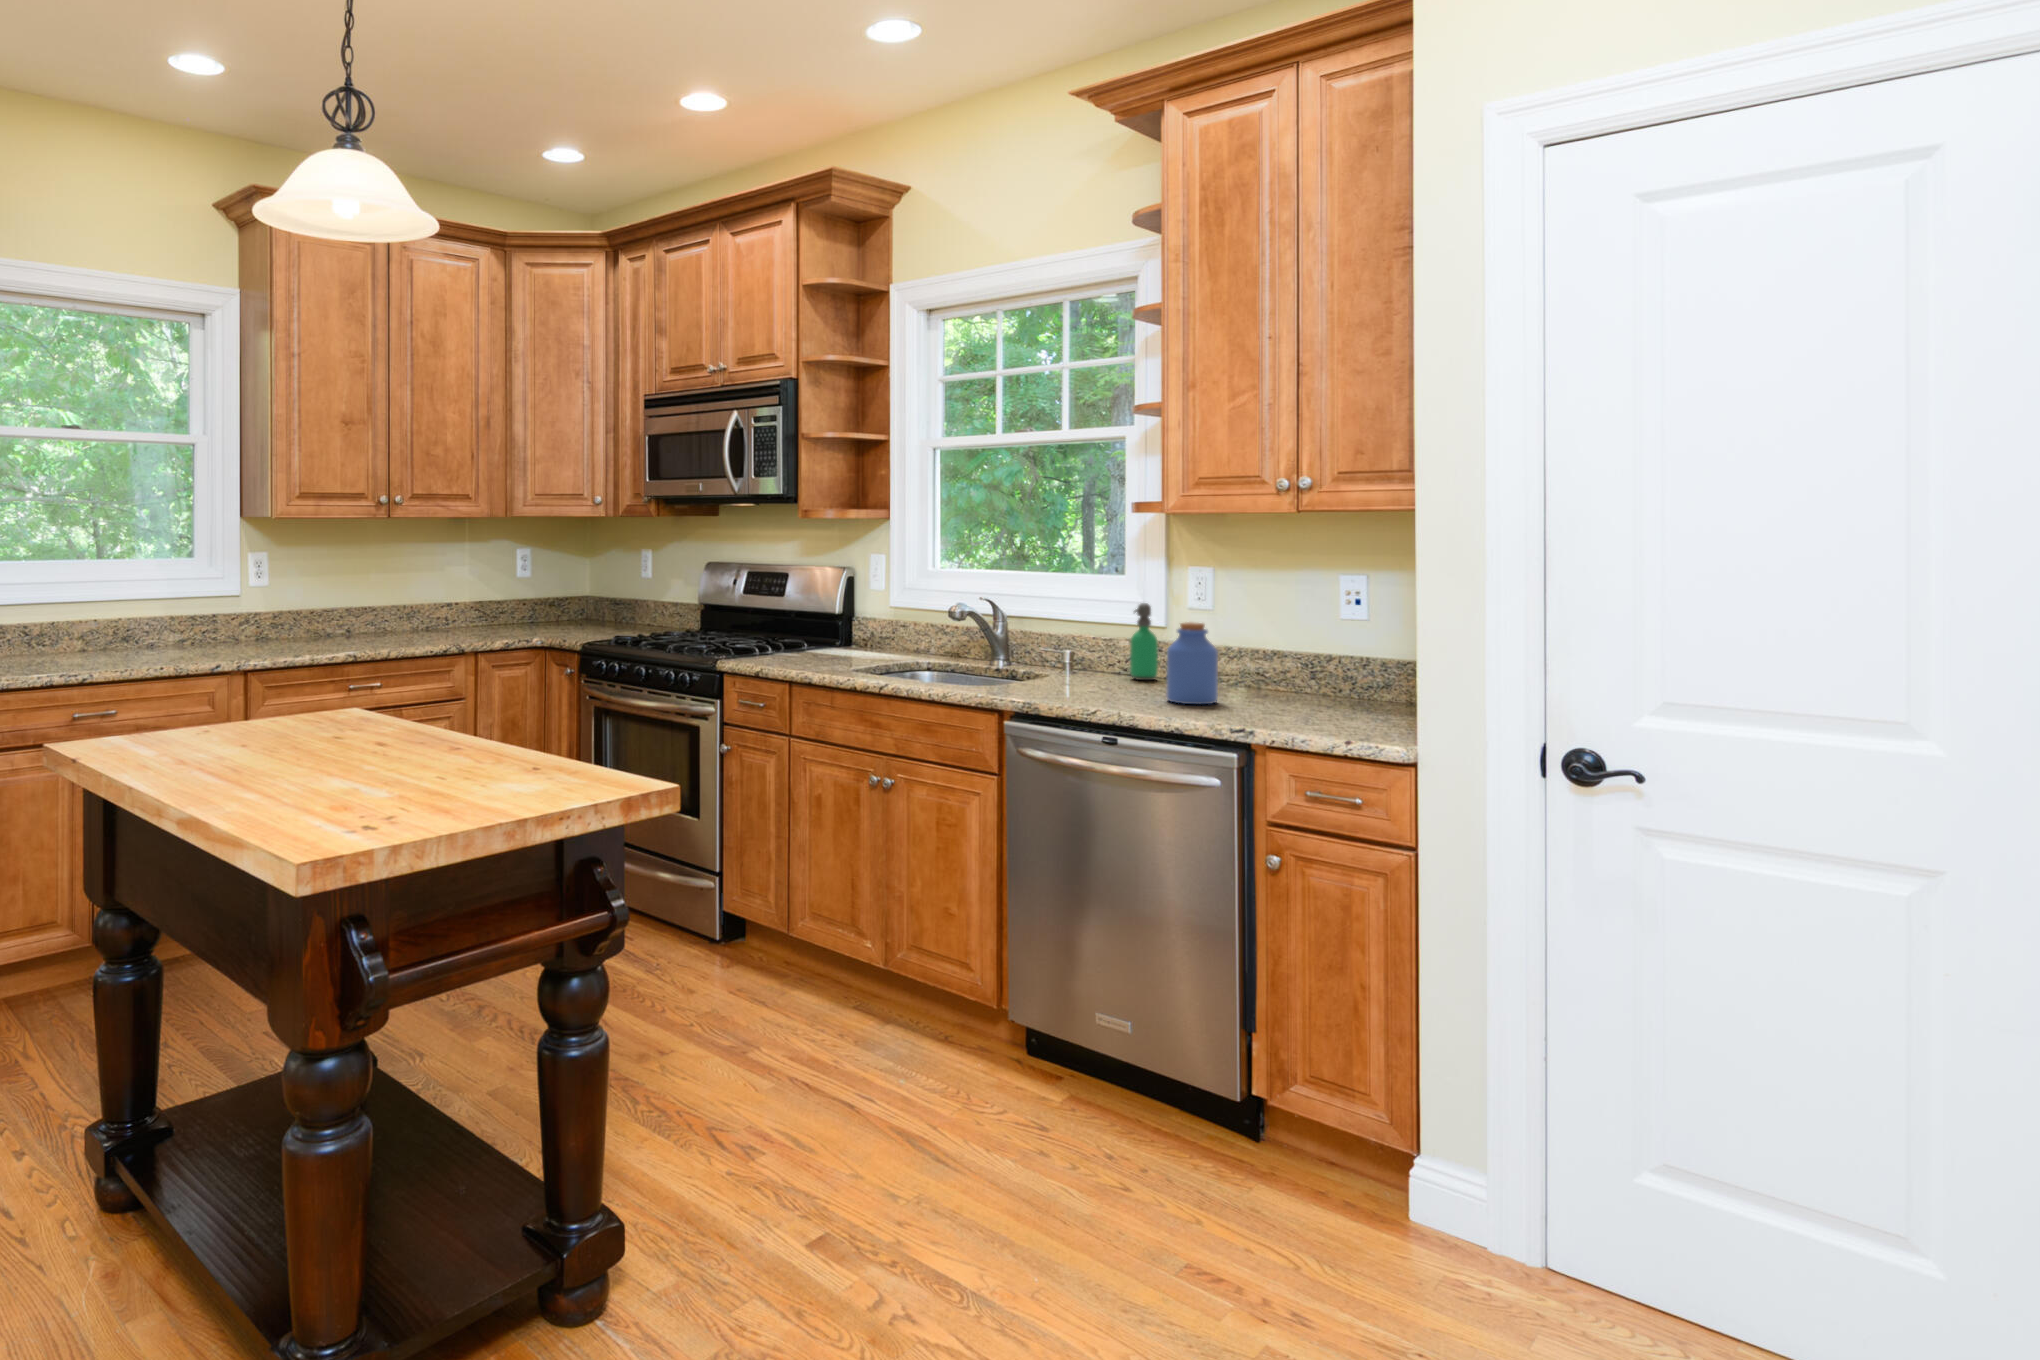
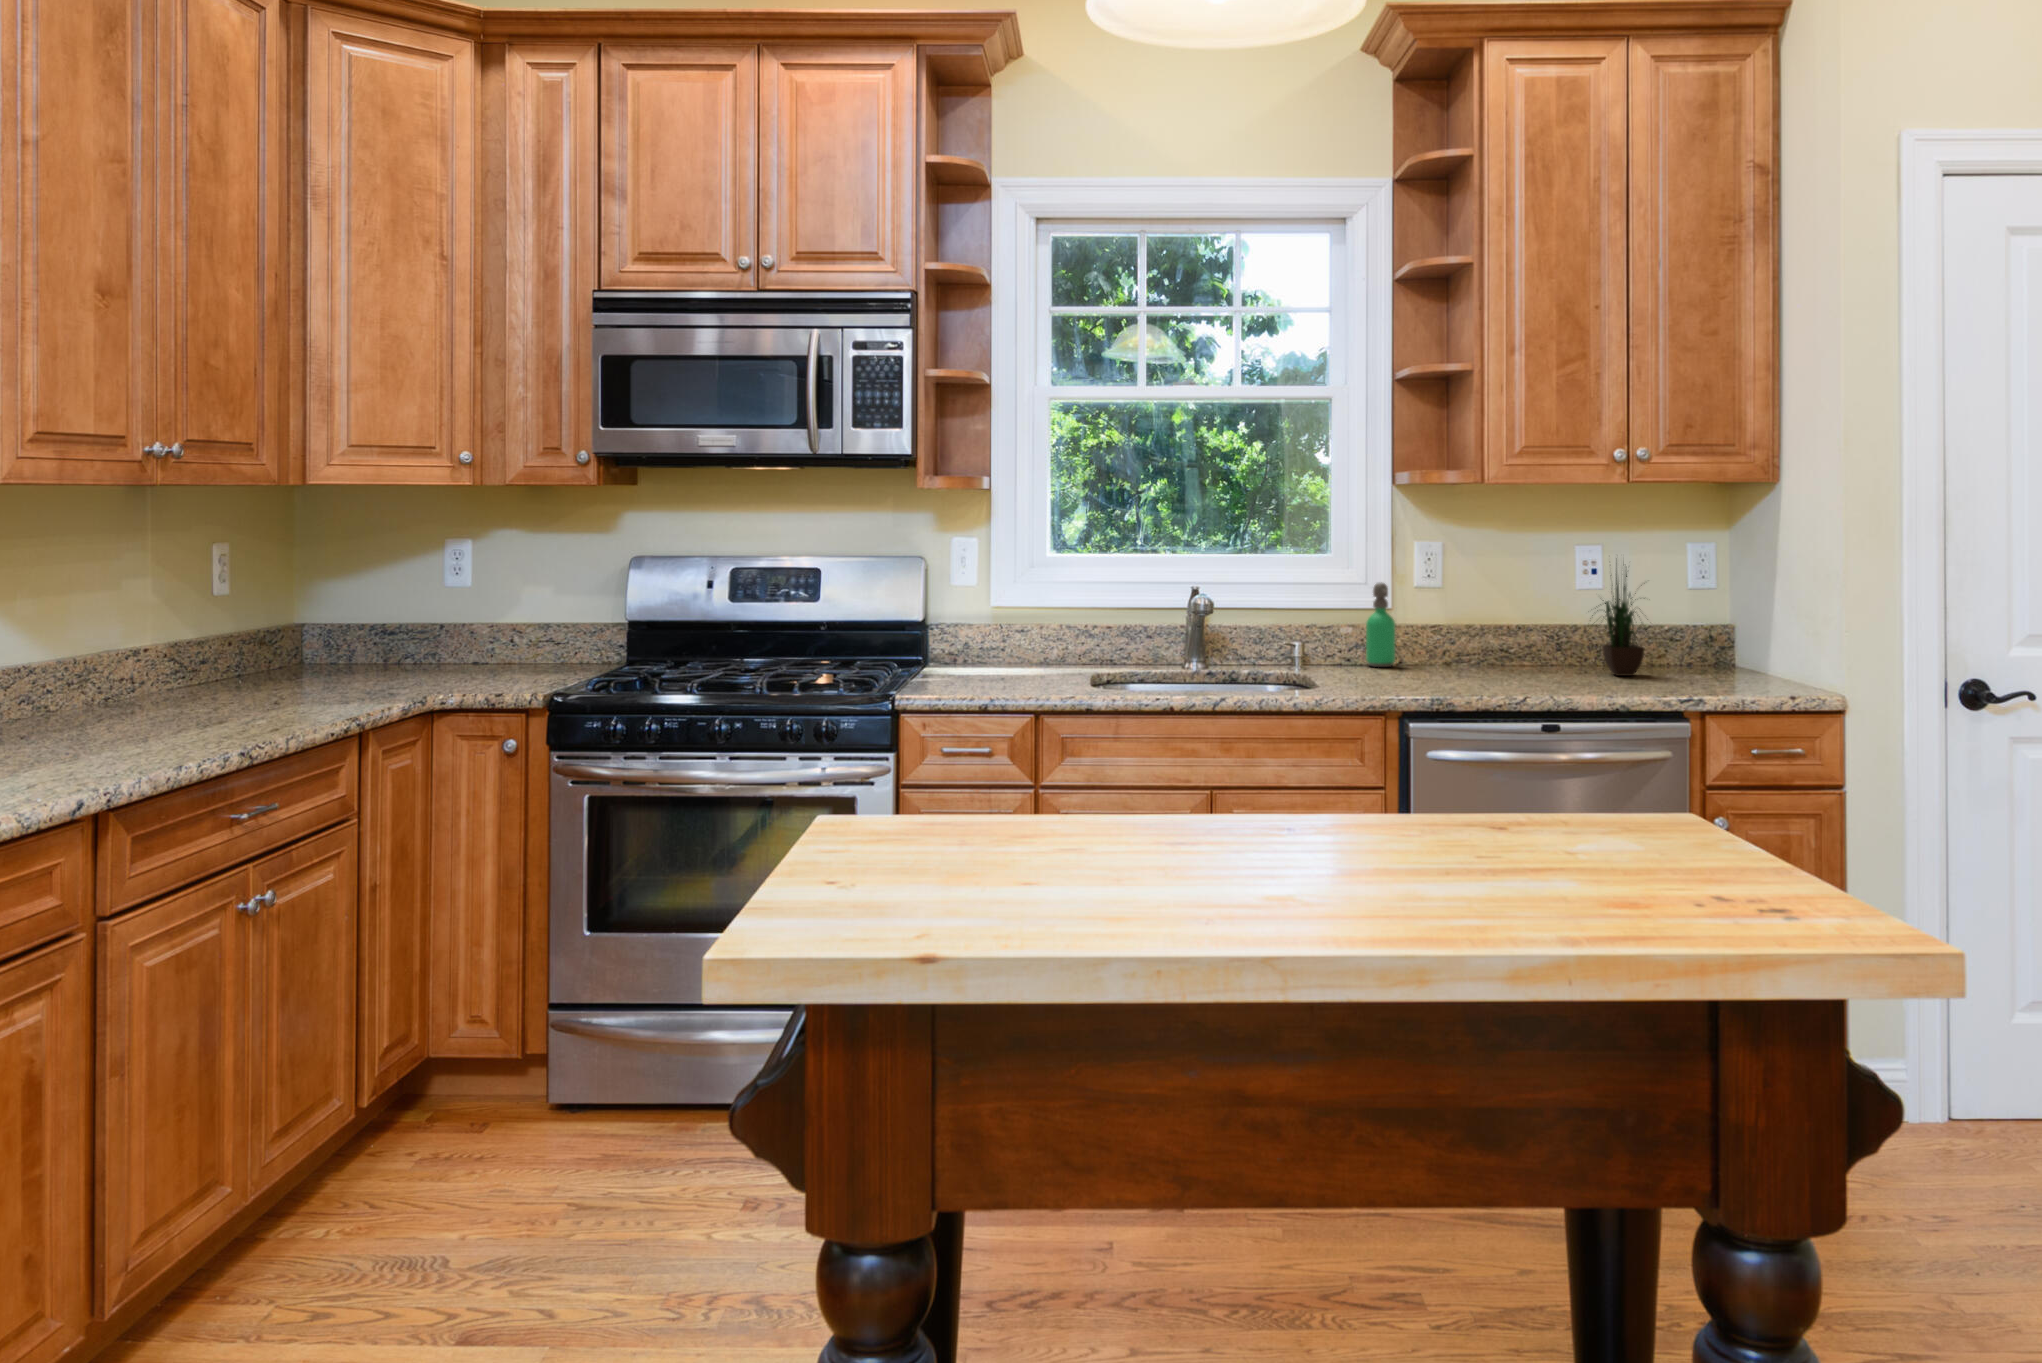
potted plant: none [1276,566,1358,710] -> present [1592,563,1647,676]
jar: present [1166,622,1218,704] -> none [1503,598,1555,683]

